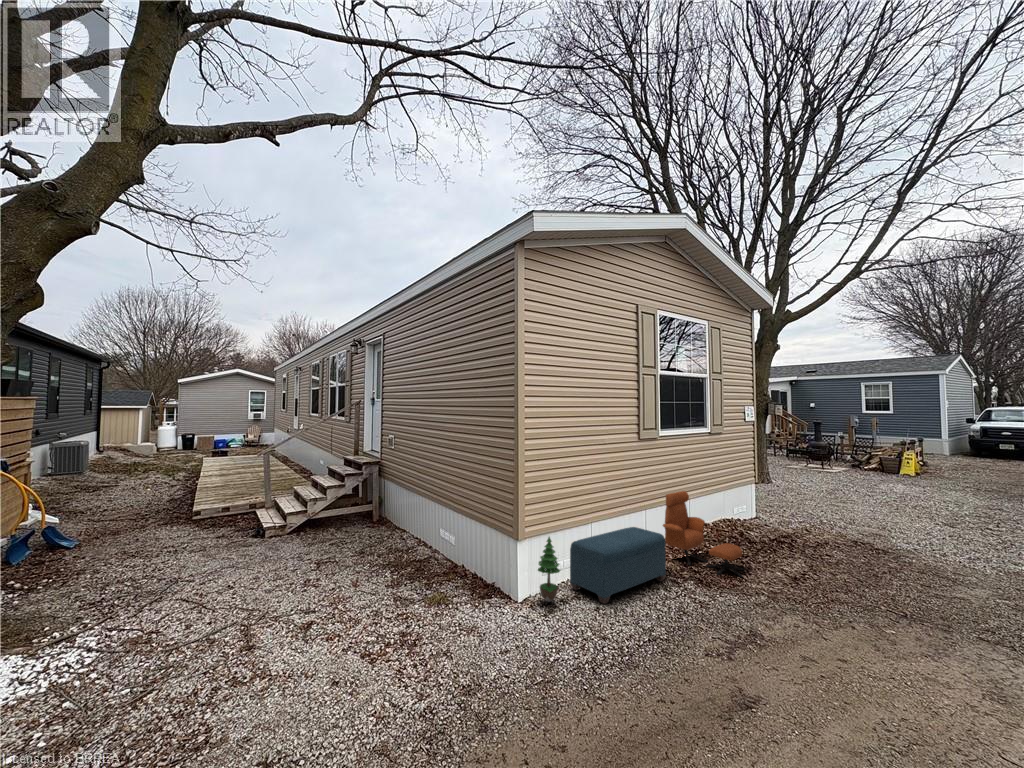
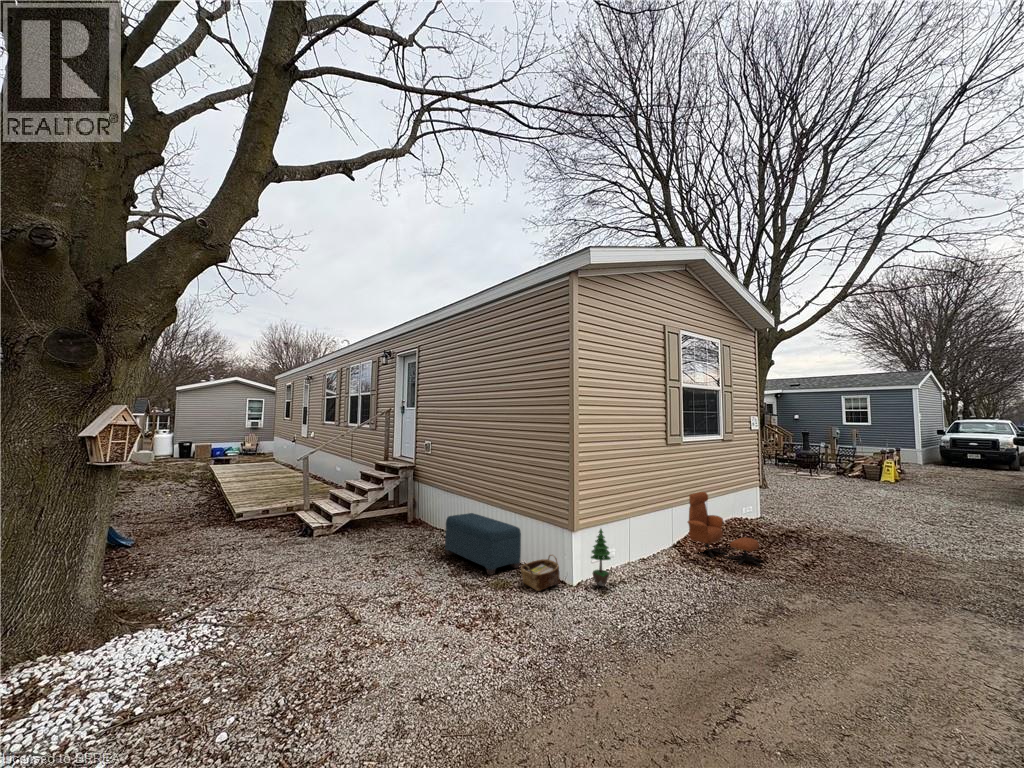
bench: present [570,527,666,604] -> present [445,513,521,575]
woven basket: none [458,565,503,608] -> present [521,555,560,591]

